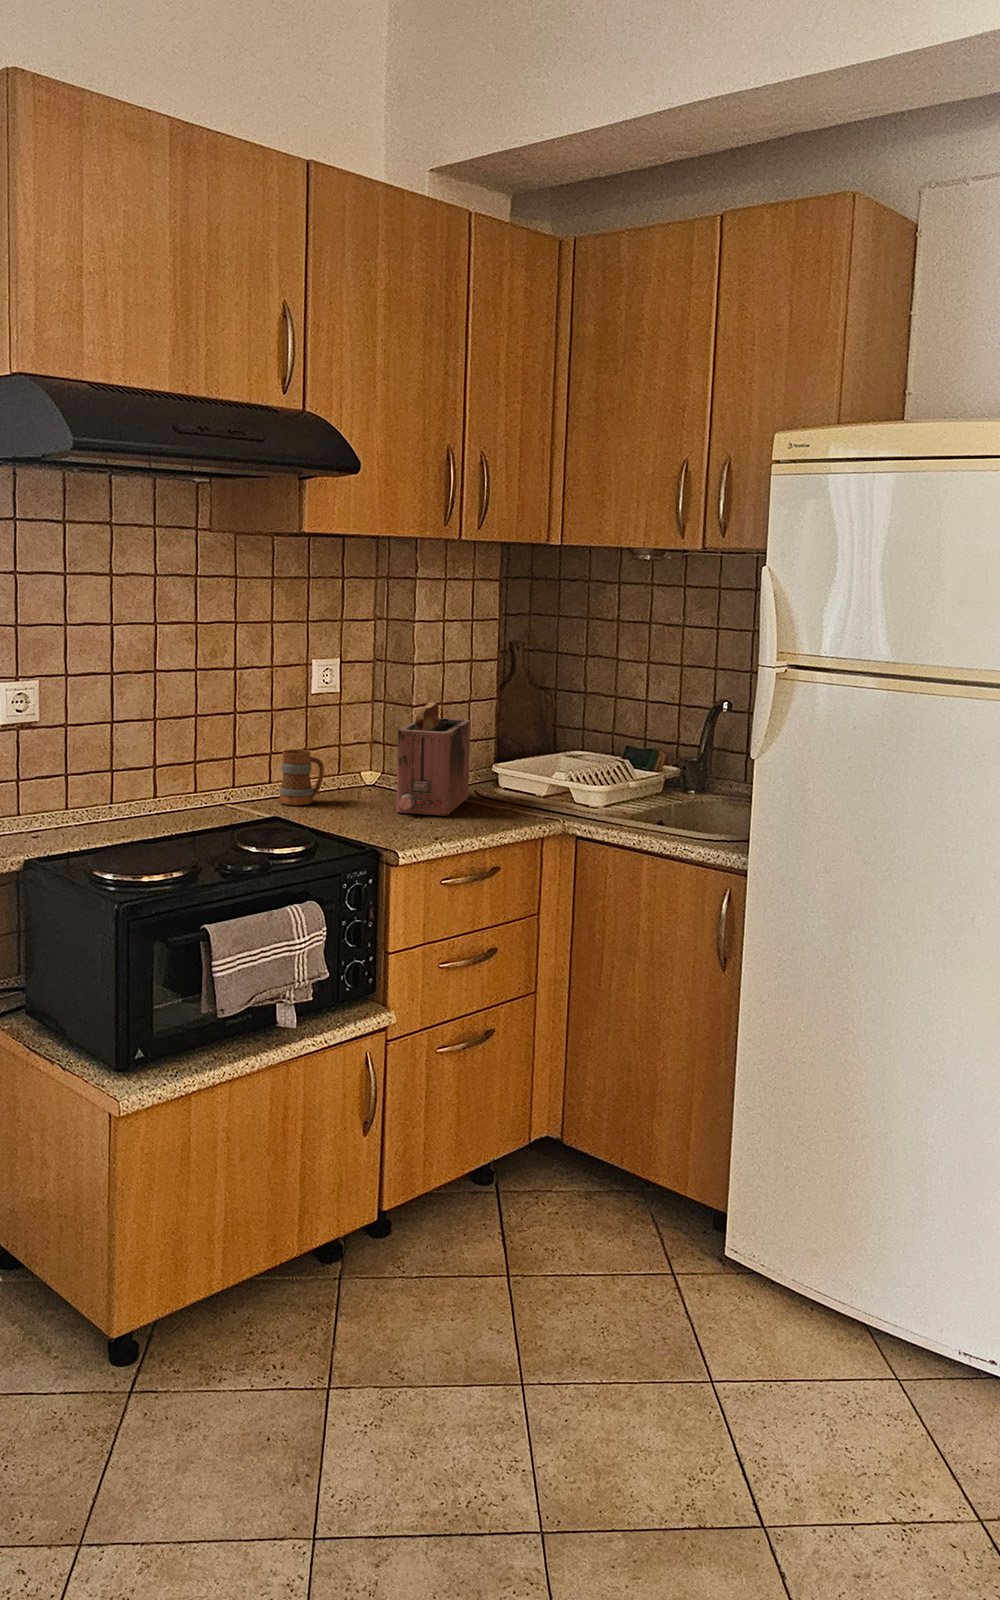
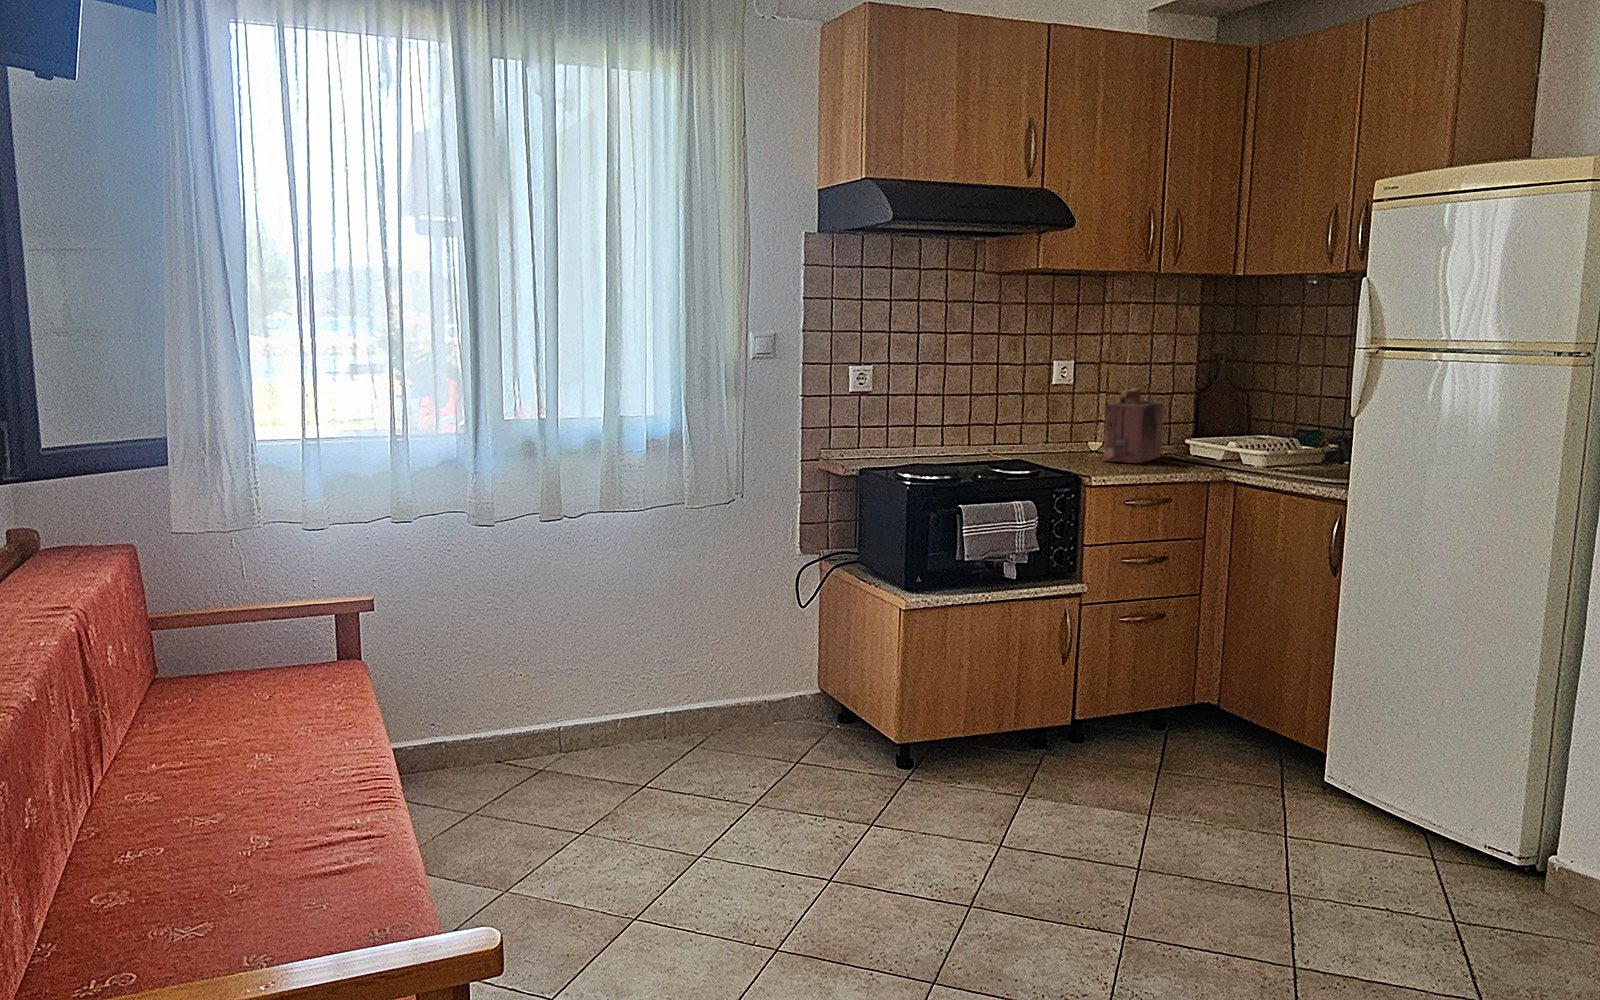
mug: present [279,749,324,805] -> none [1025,419,1057,455]

